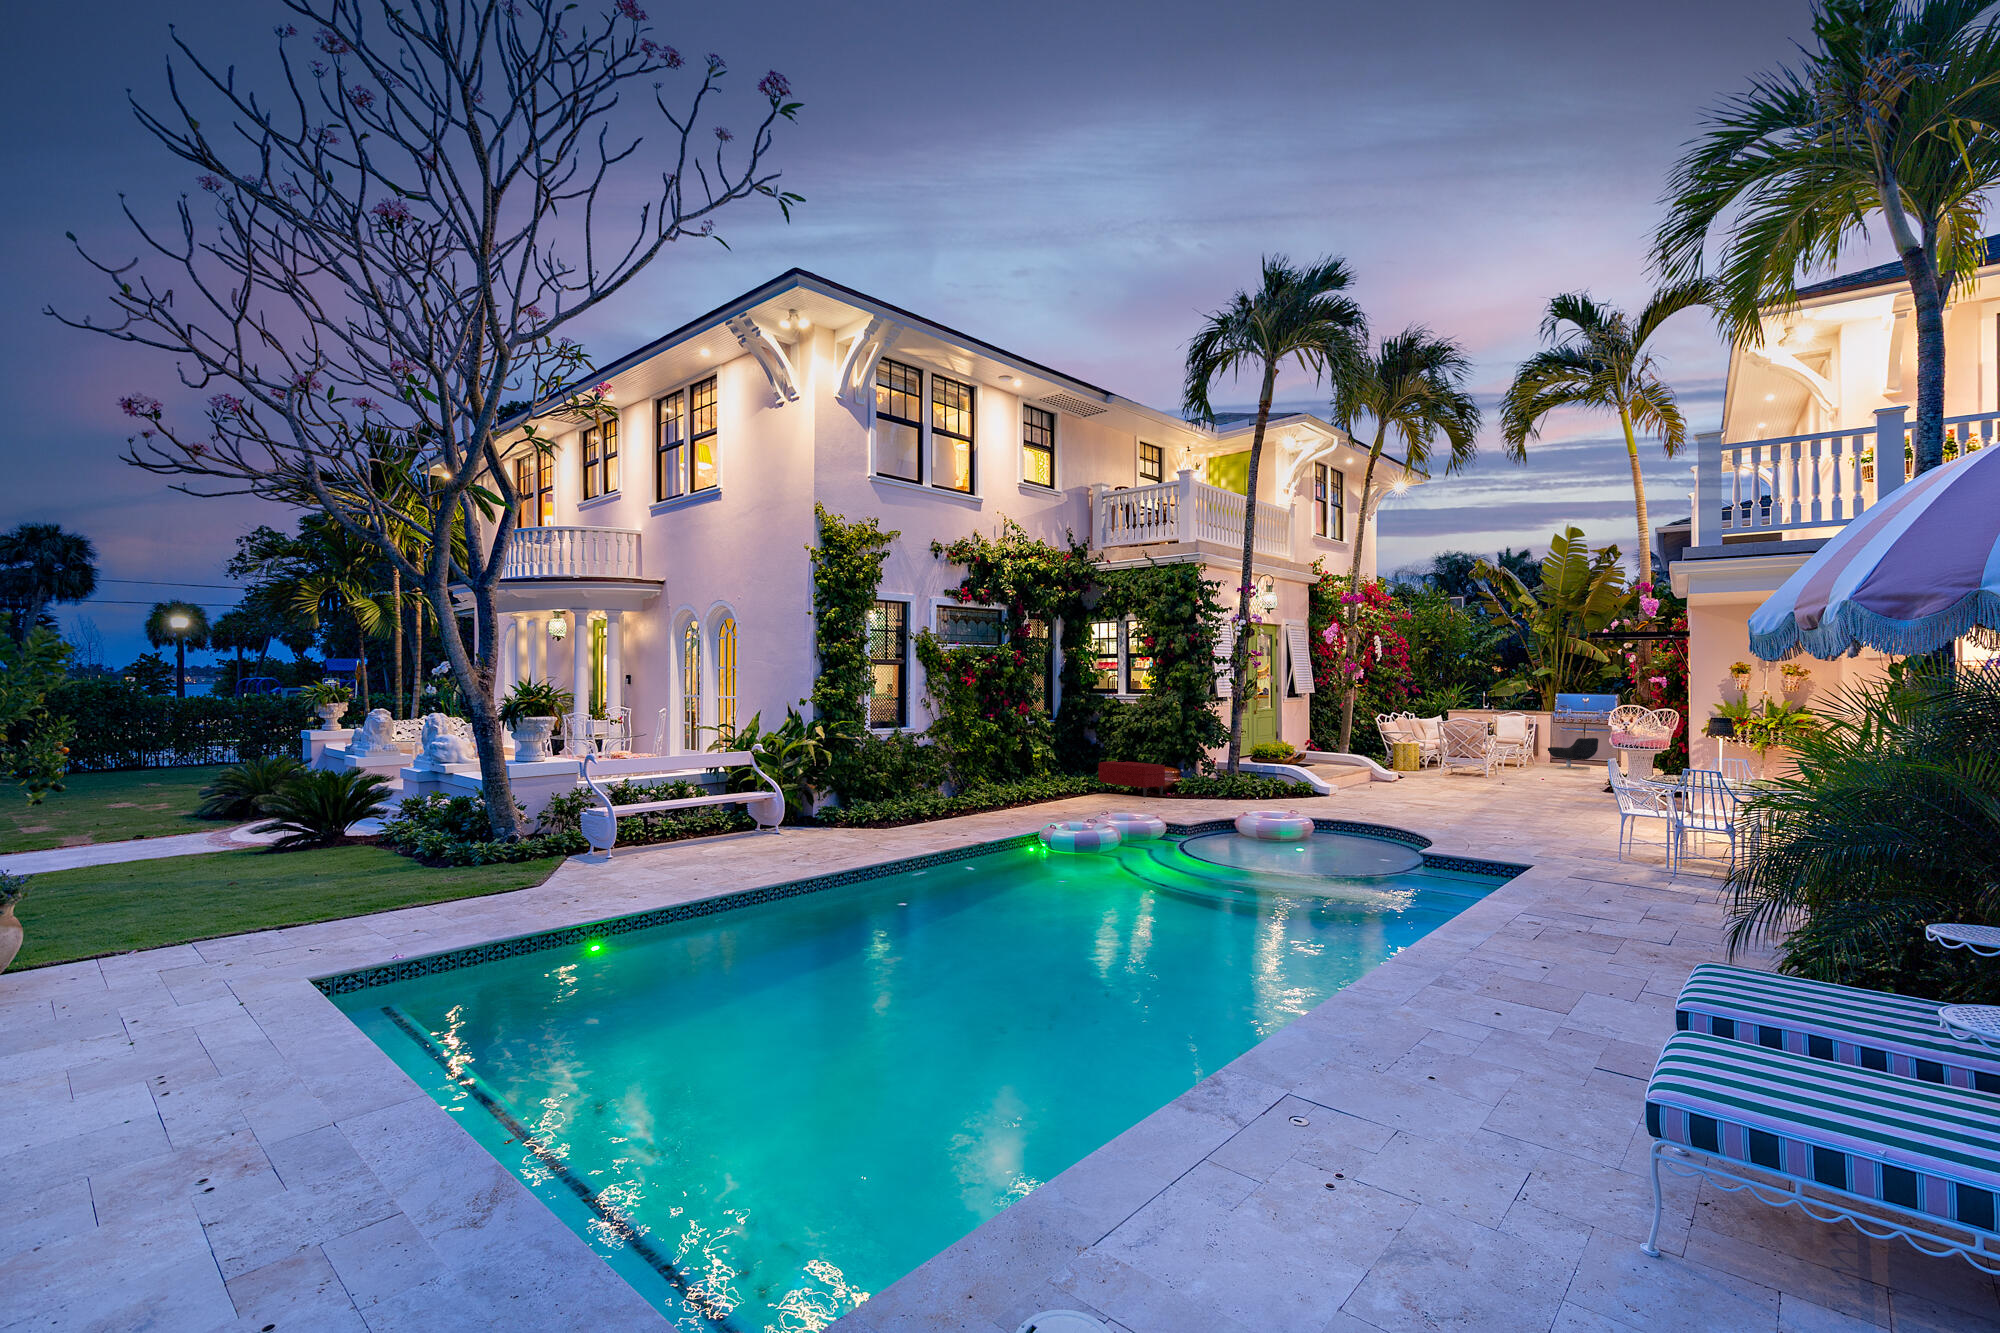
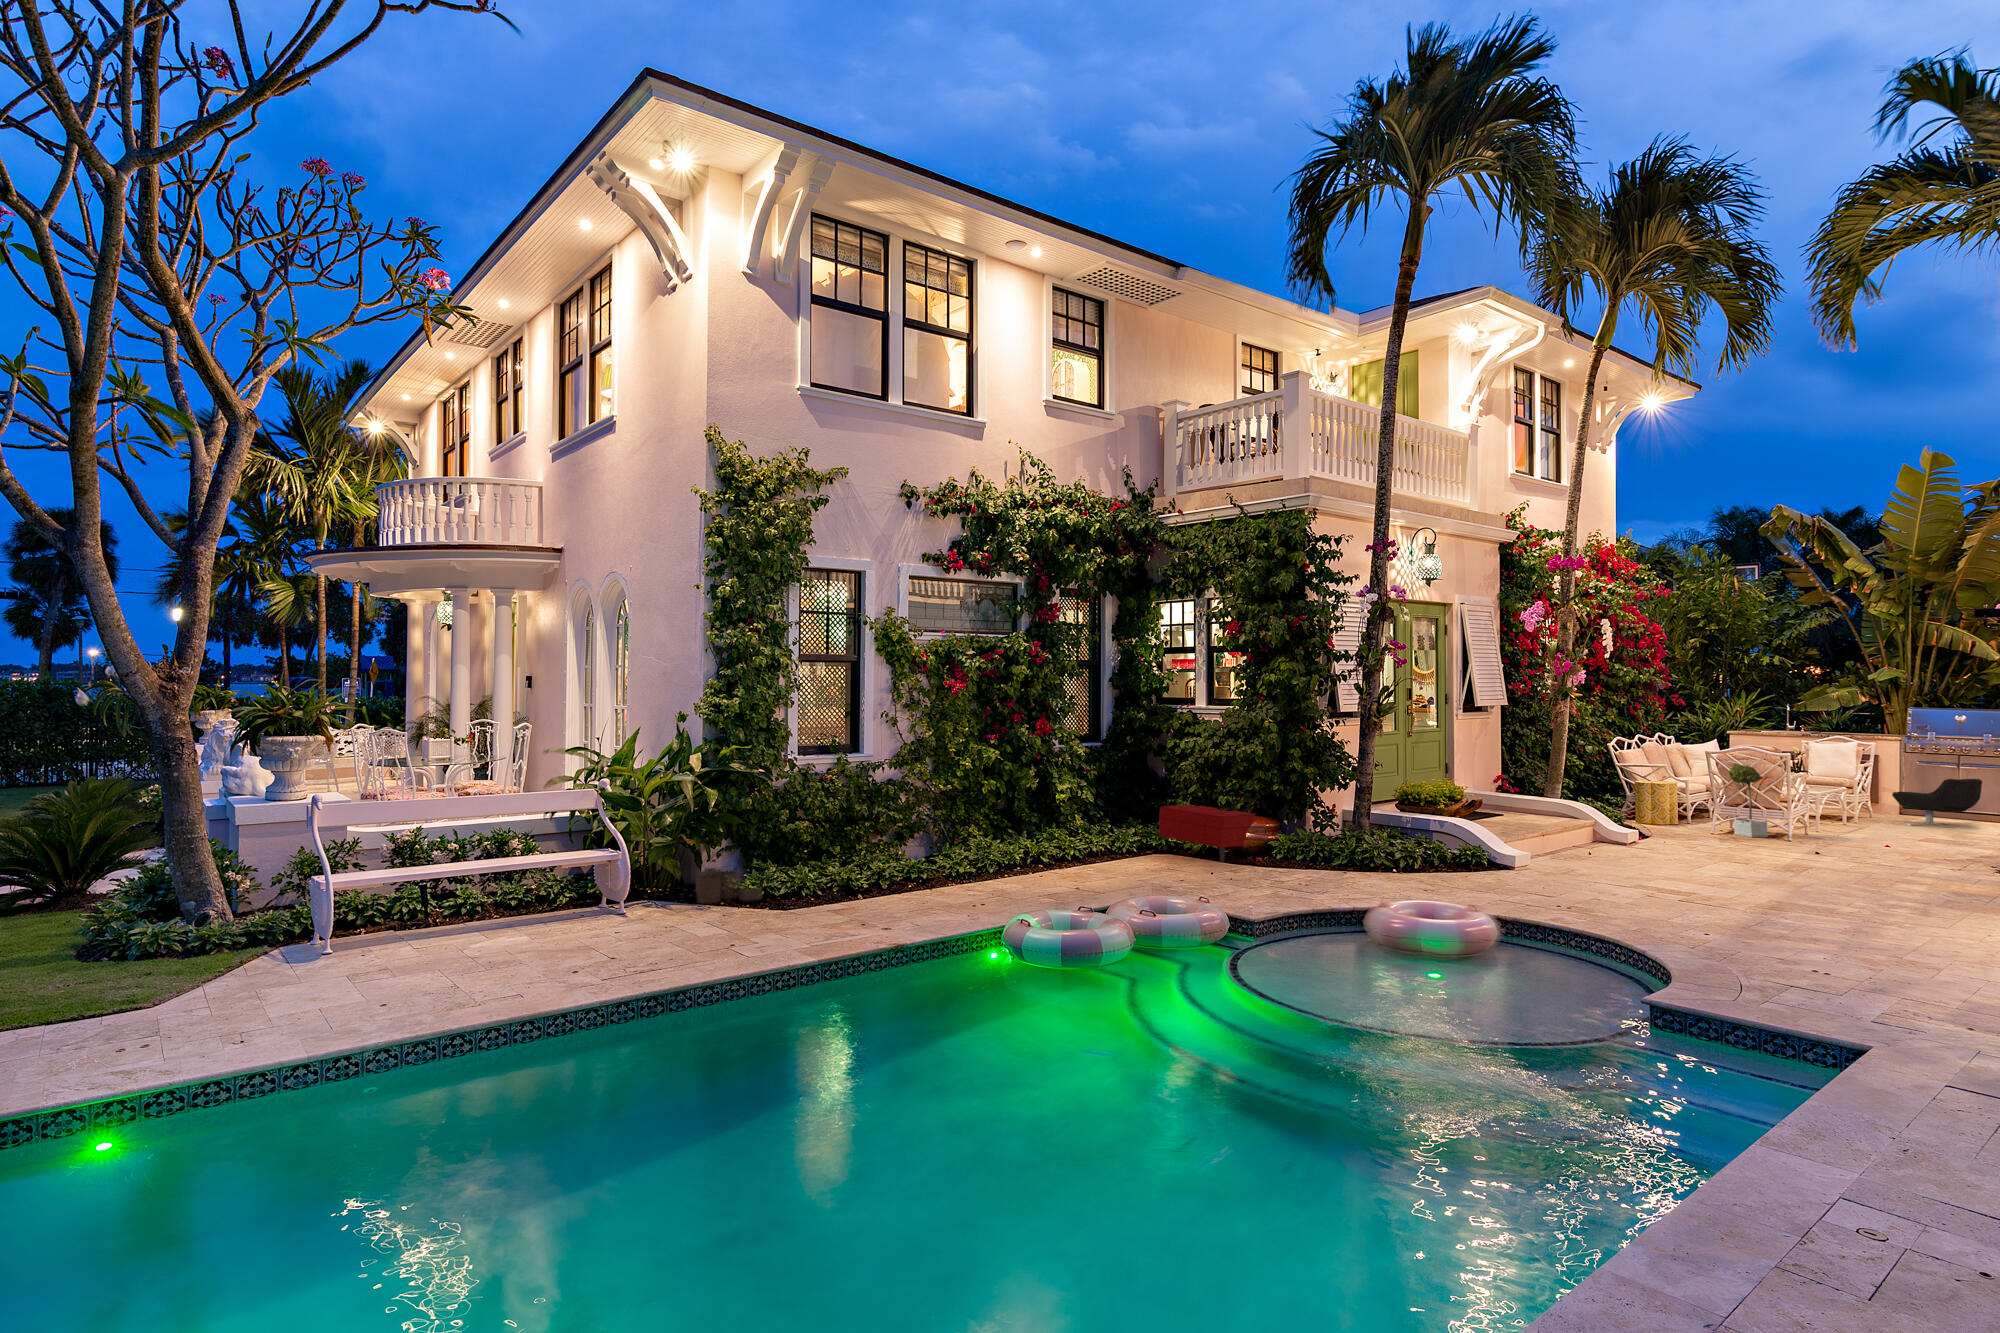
potted tree: none [1452,729,1475,777] -> present [1729,763,1768,837]
woven basket: none [809,804,859,828] -> present [696,868,762,903]

